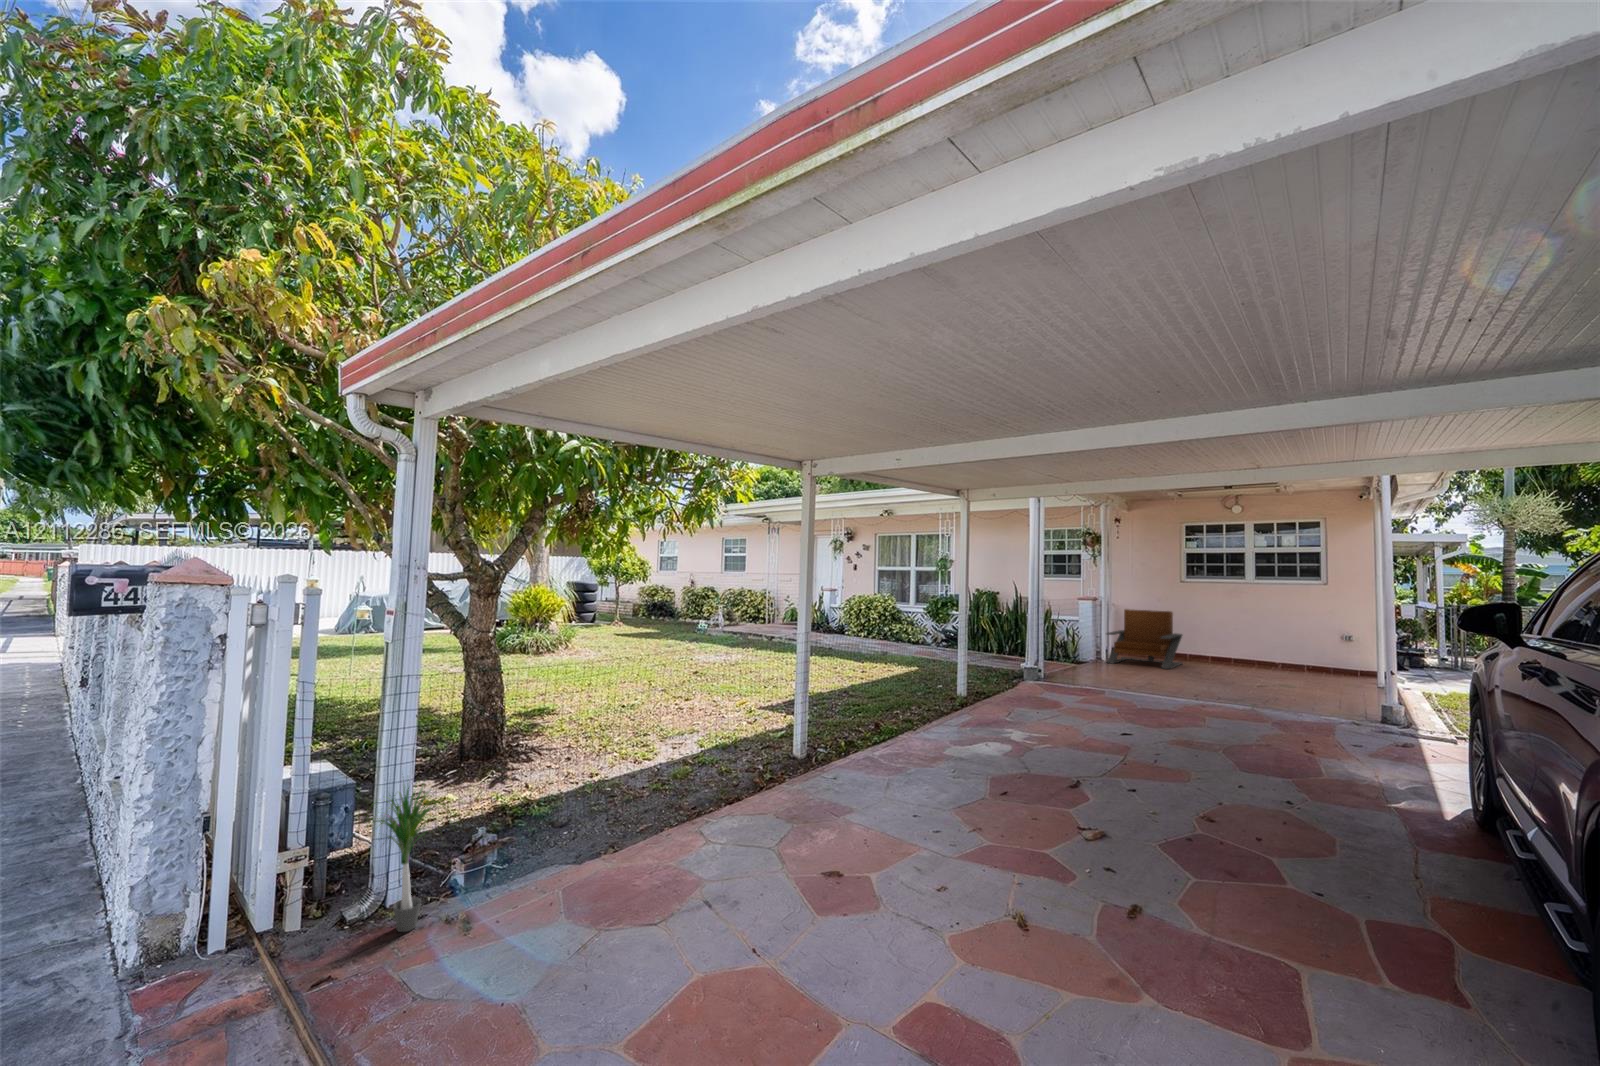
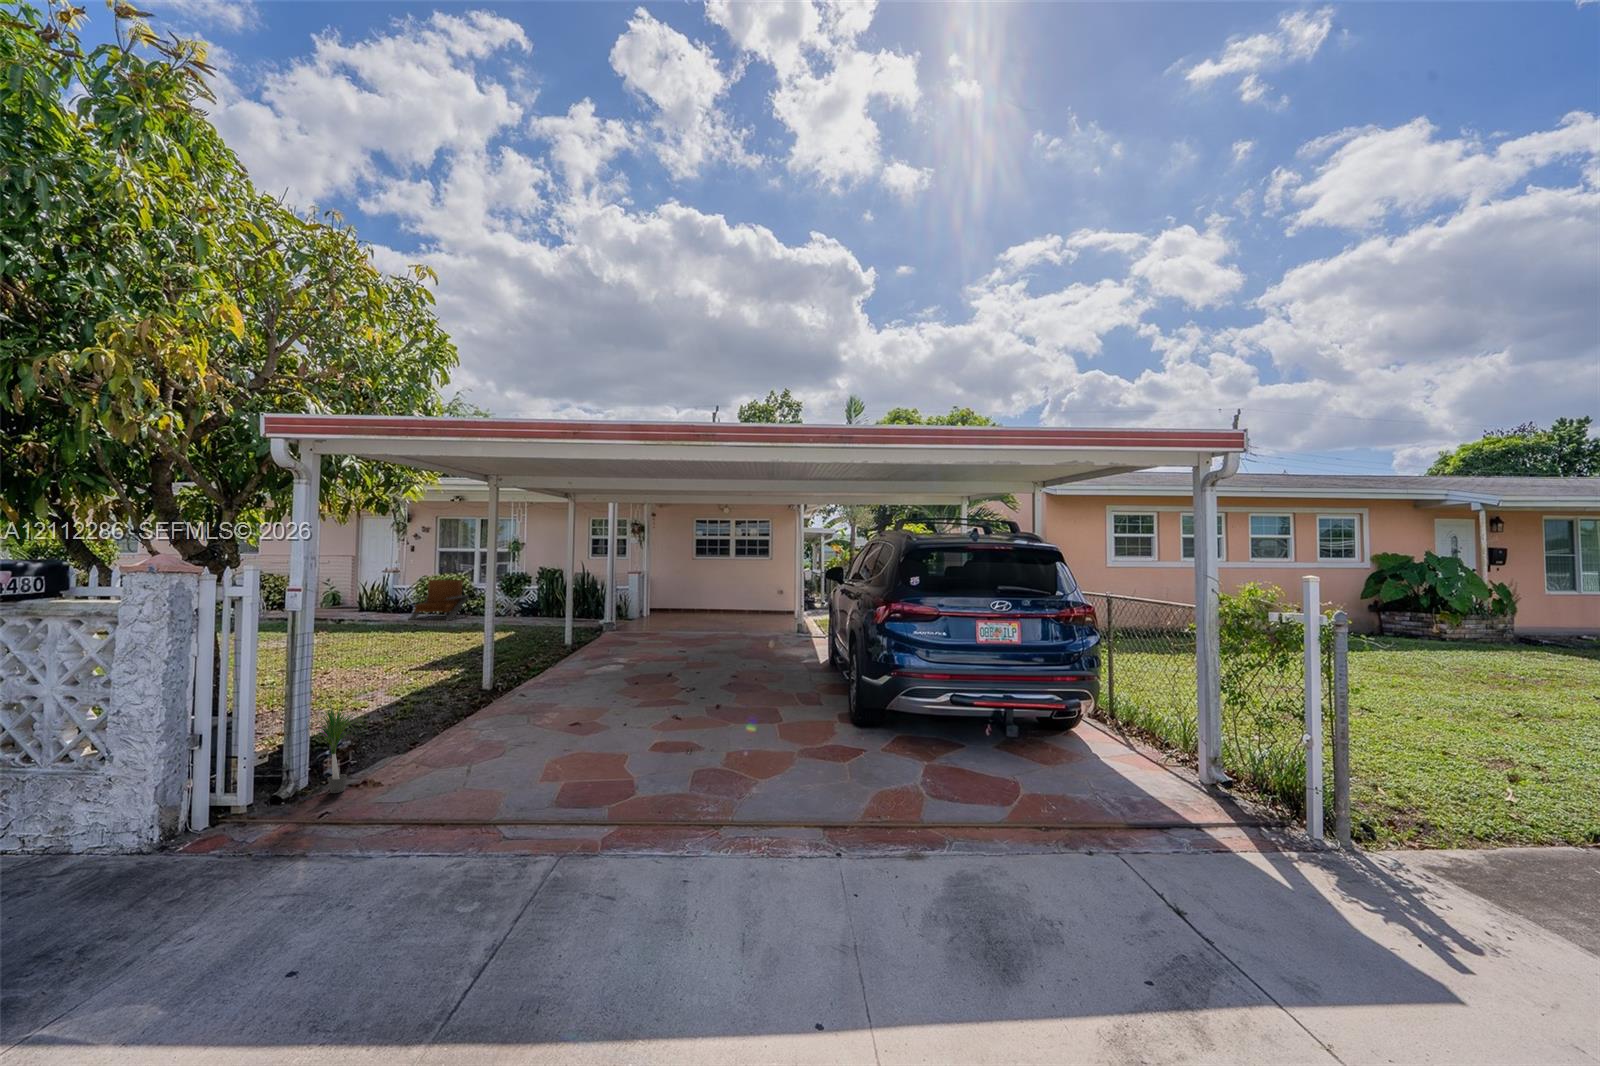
lounge chair: present [1107,609,1182,669] -> present [409,580,468,620]

